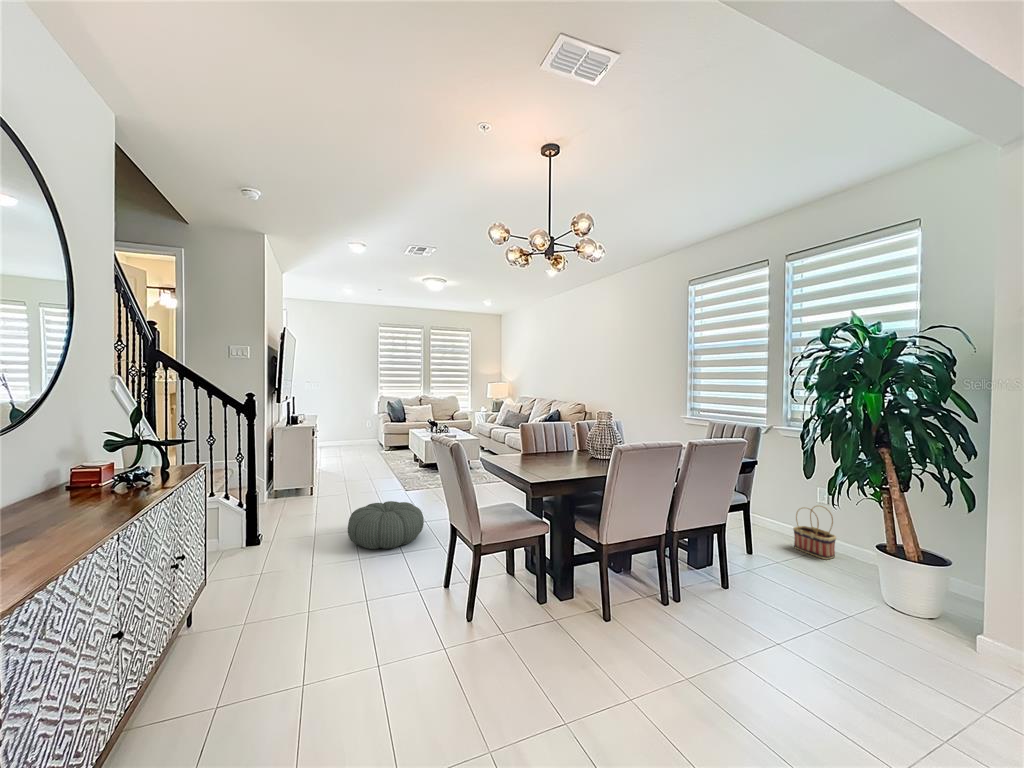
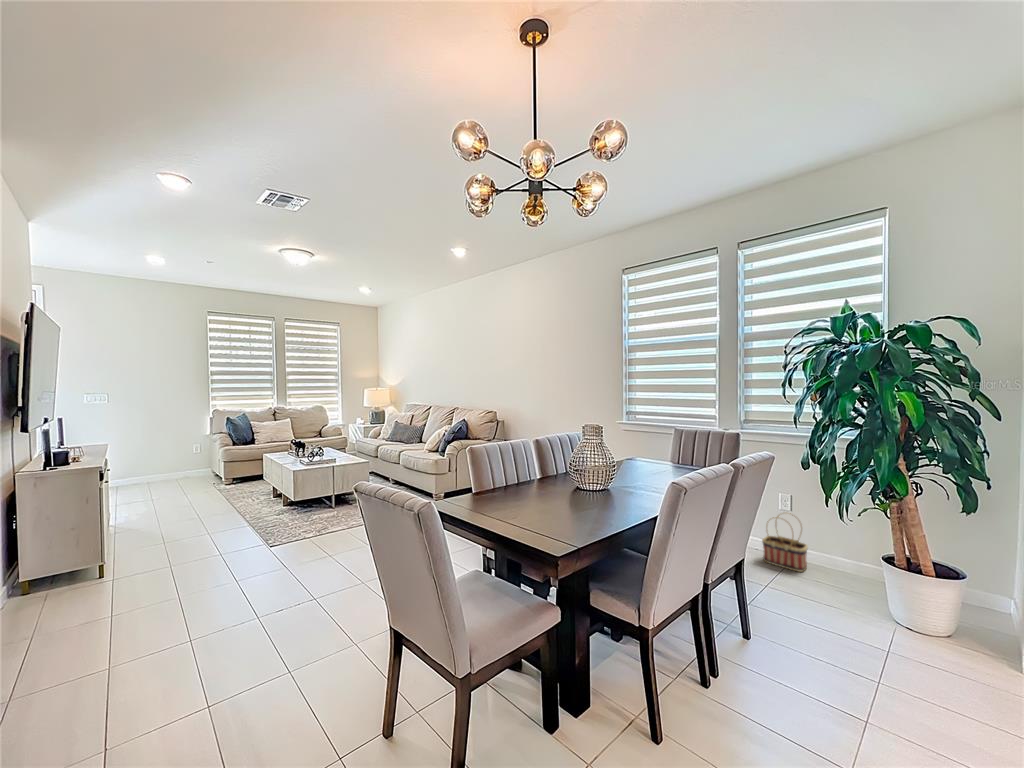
pouf: present [348,501,424,549] -> none [189,580,322,676]

